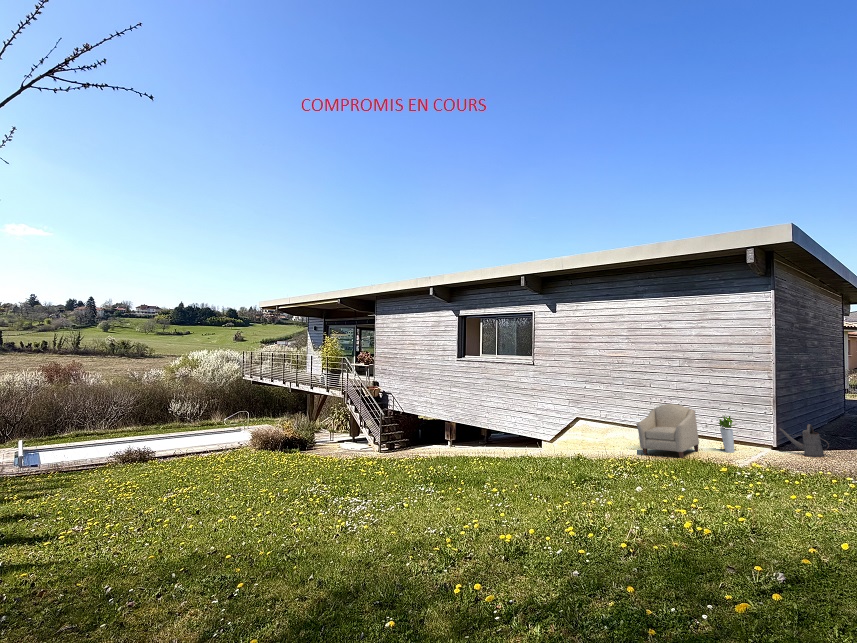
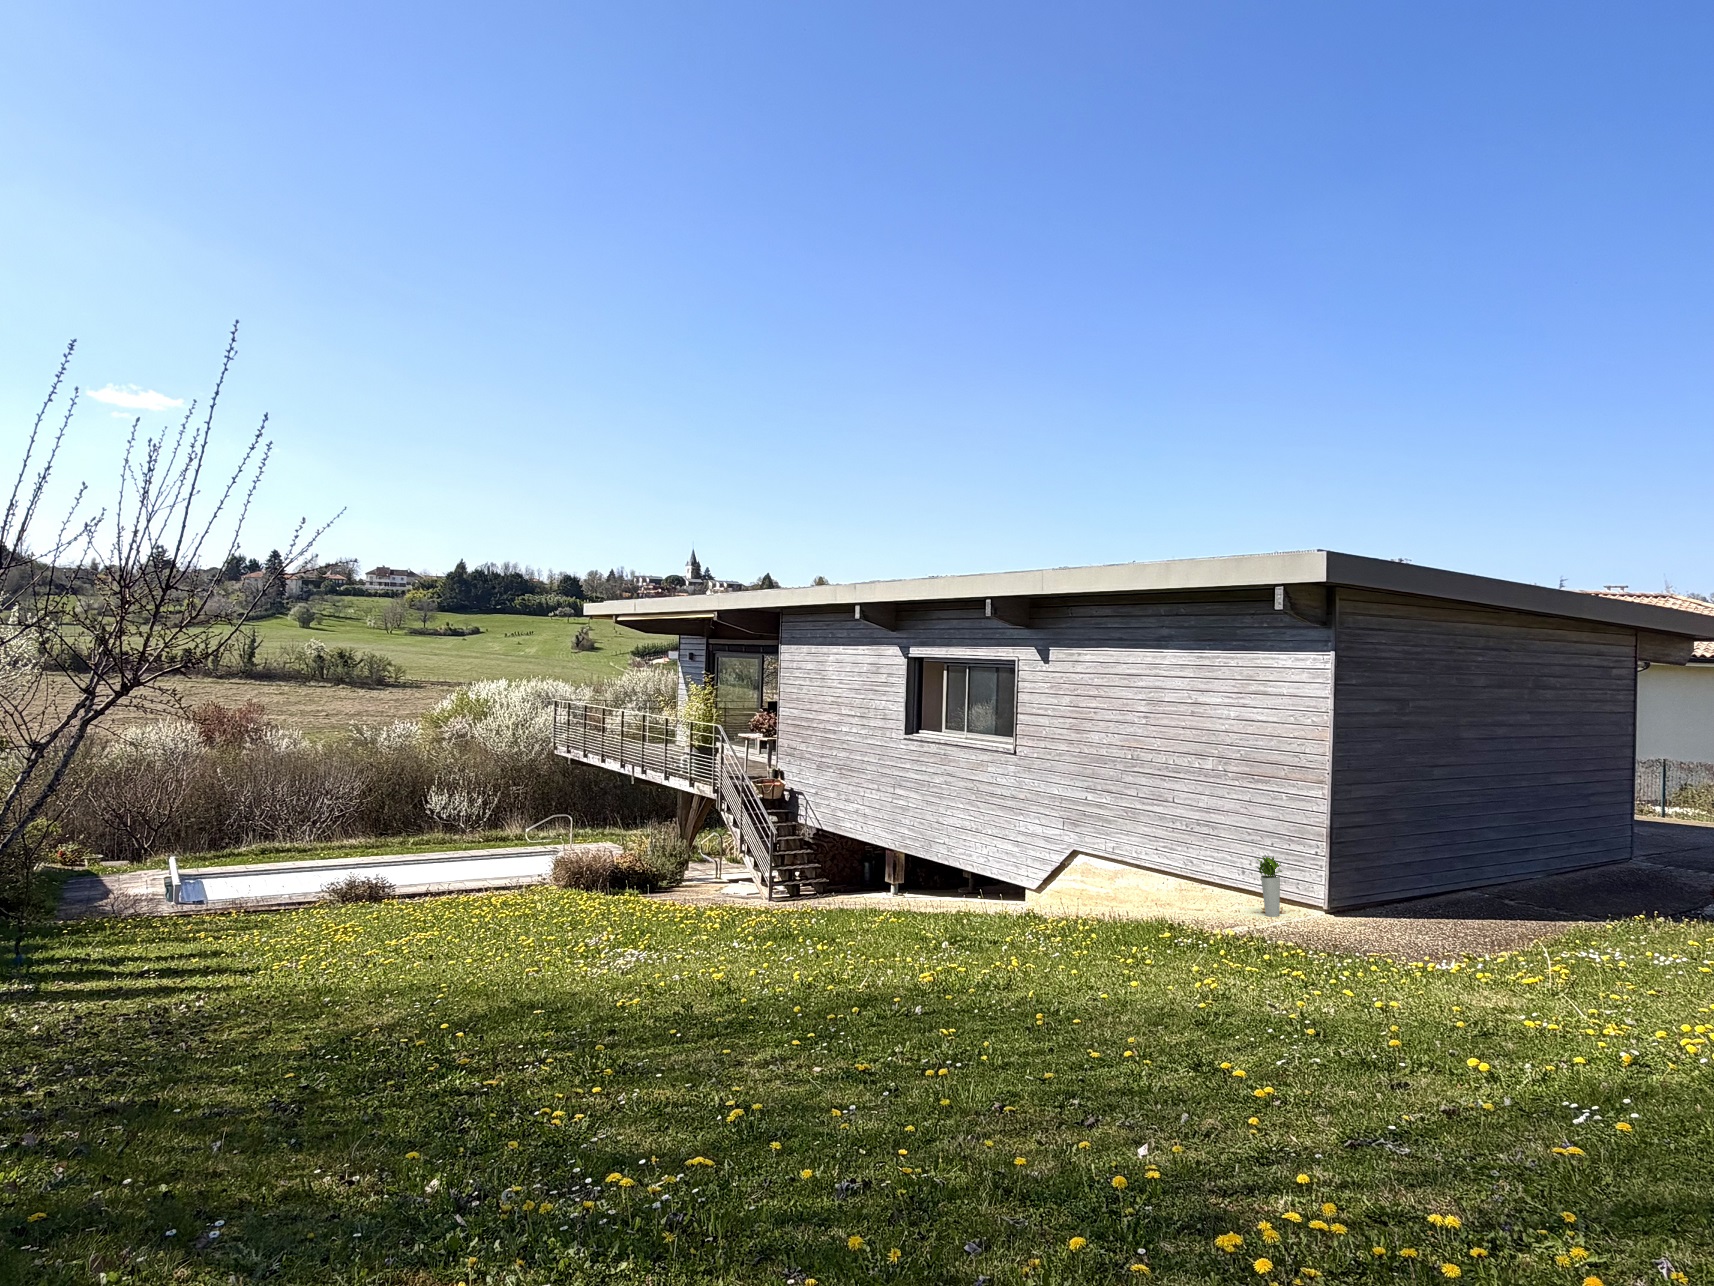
chair: present [636,404,699,458] -> none [1125,832,1230,921]
watering can: present [779,424,829,457] -> none [1342,873,1400,927]

